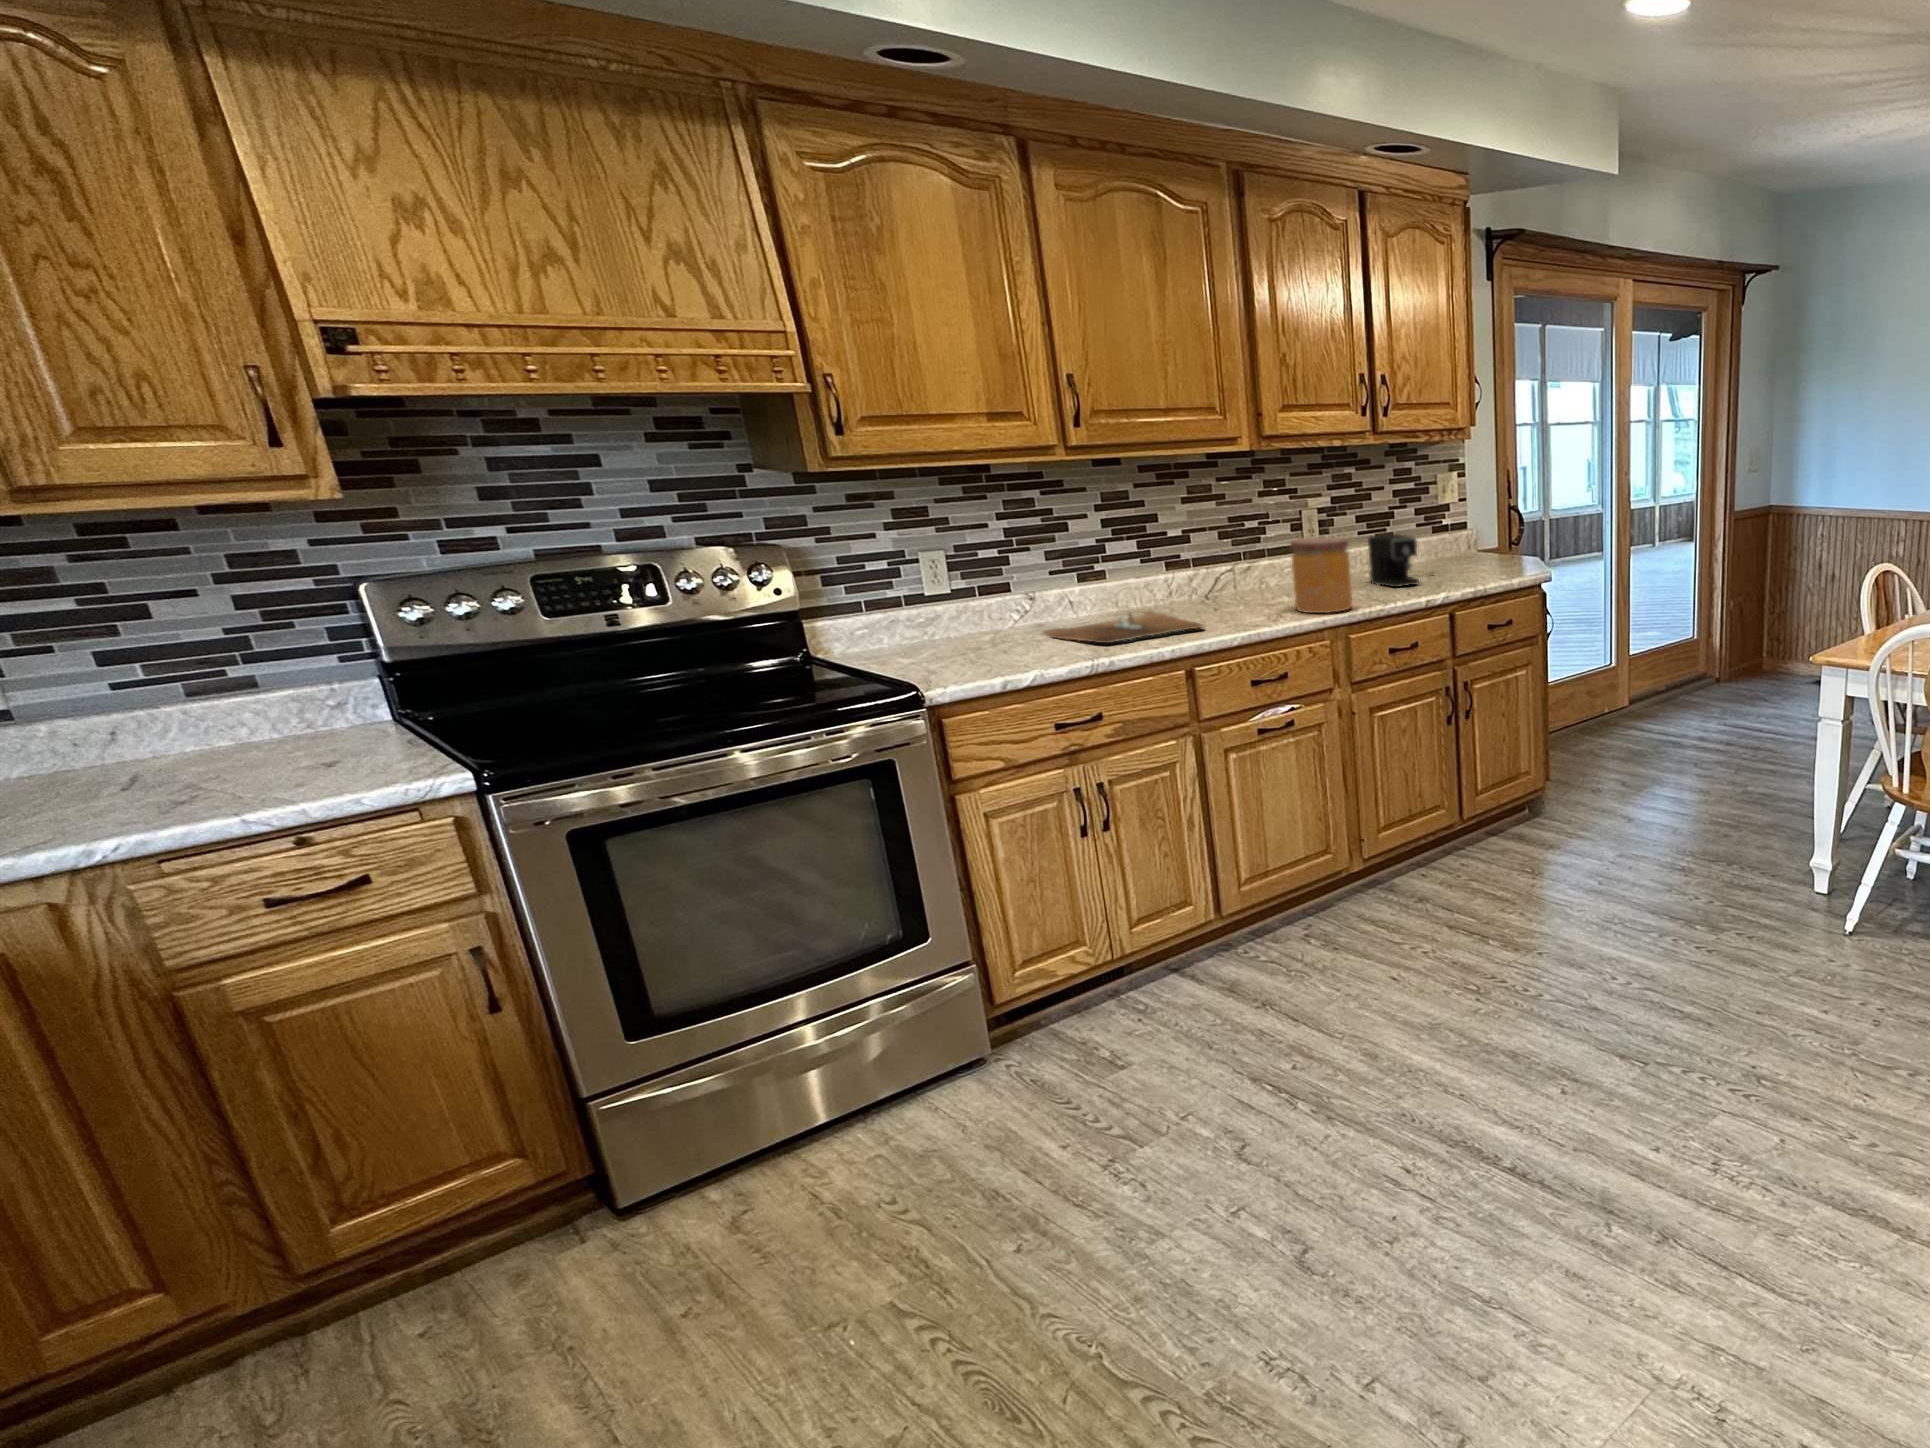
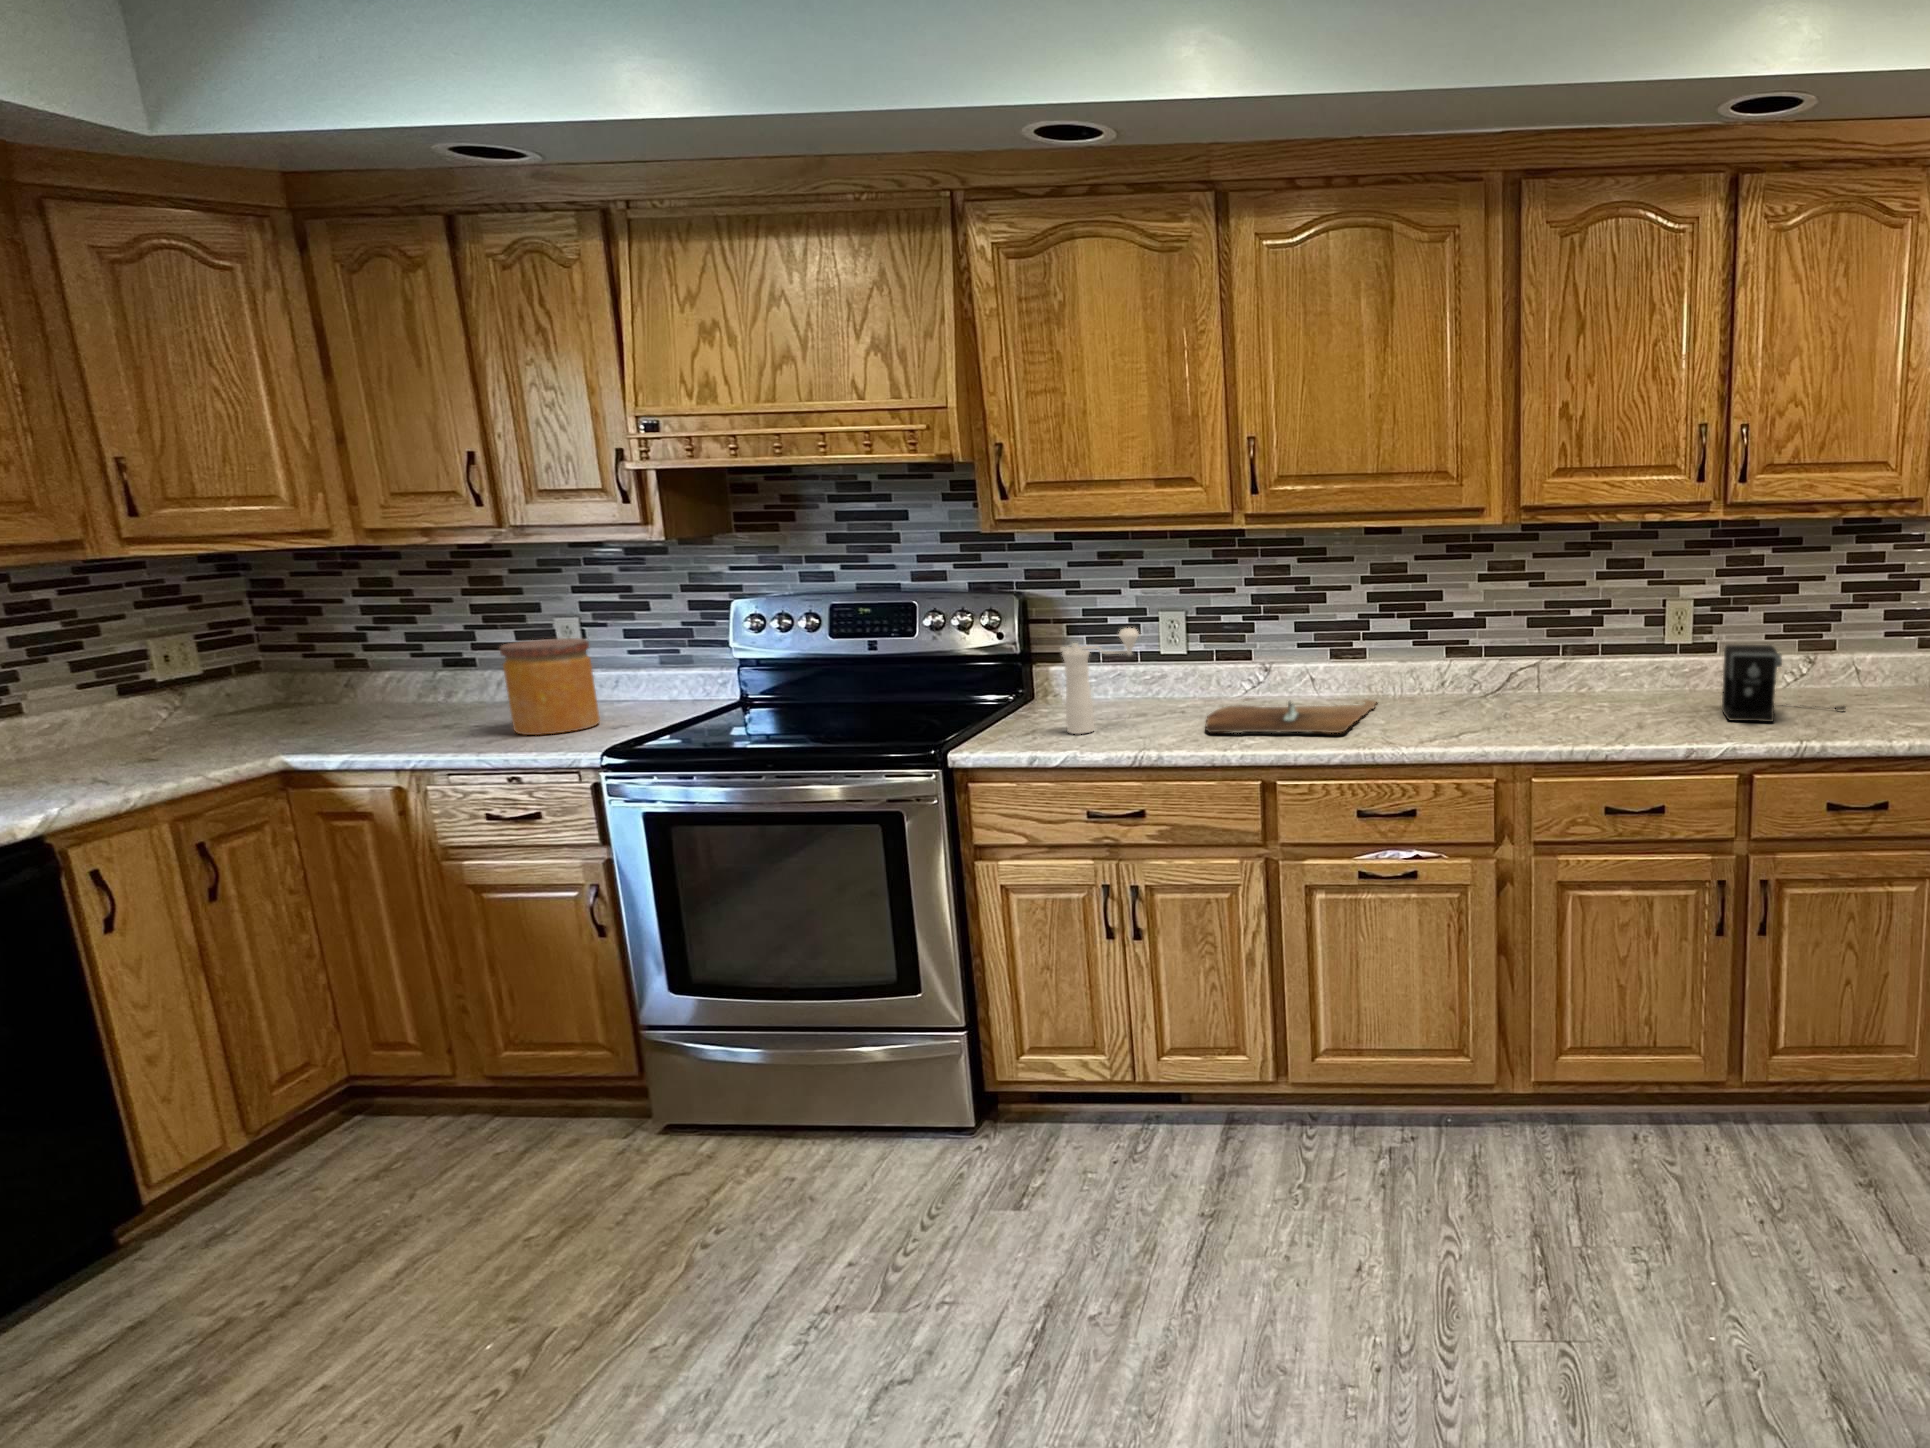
jar: present [1290,537,1352,613] -> present [500,638,600,735]
pepper mill: none [963,560,1022,664] -> present [1061,628,1139,734]

